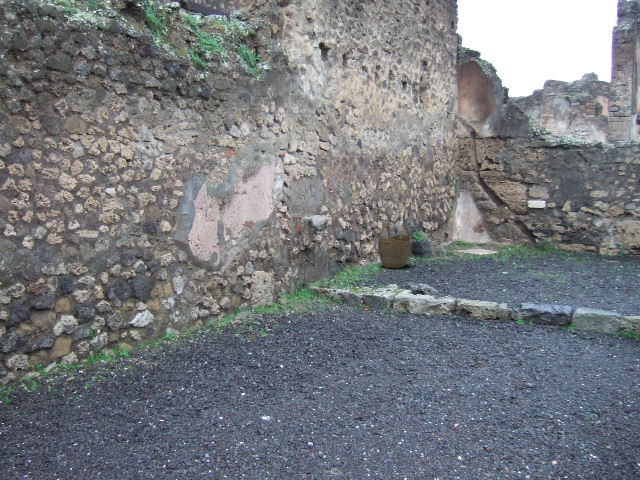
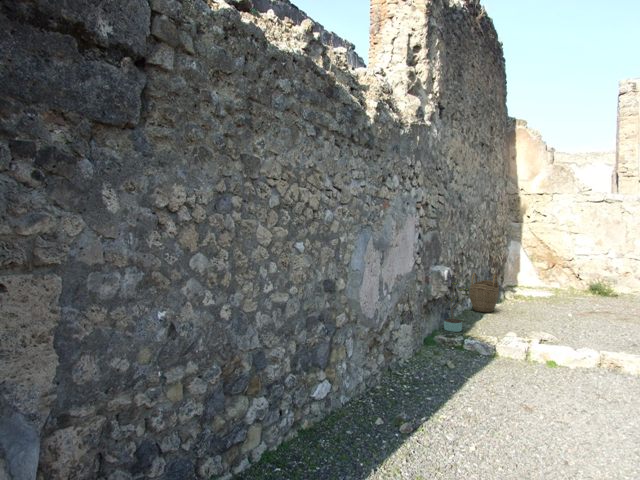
potted plant: none [323,225,354,284] -> present [444,277,469,332]

